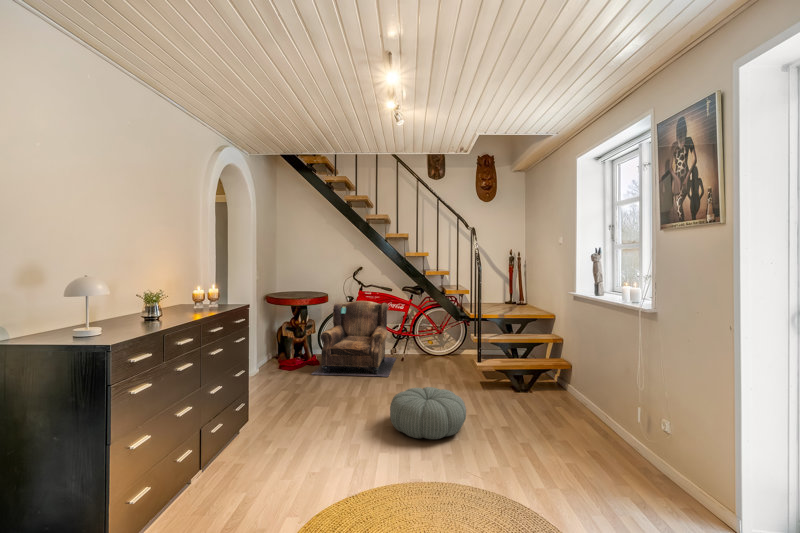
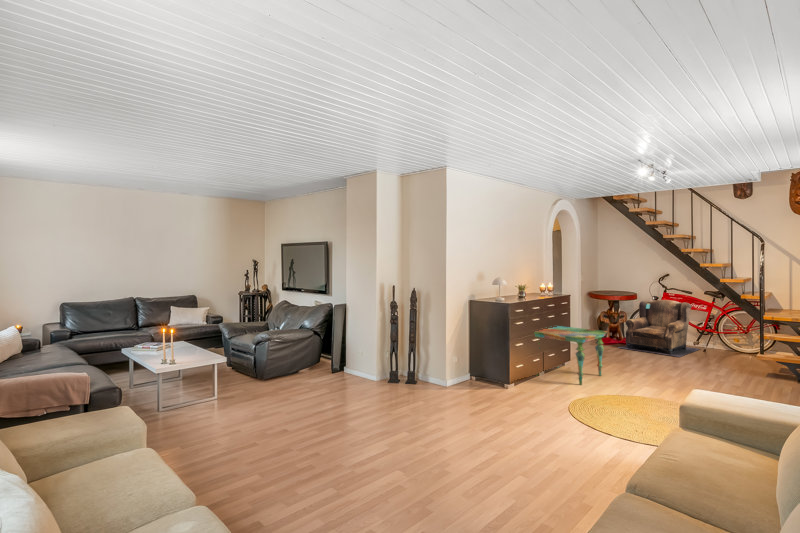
side table: none [167,371,330,512] -> present [534,326,607,385]
pouf: present [390,387,466,439] -> none [653,355,715,385]

